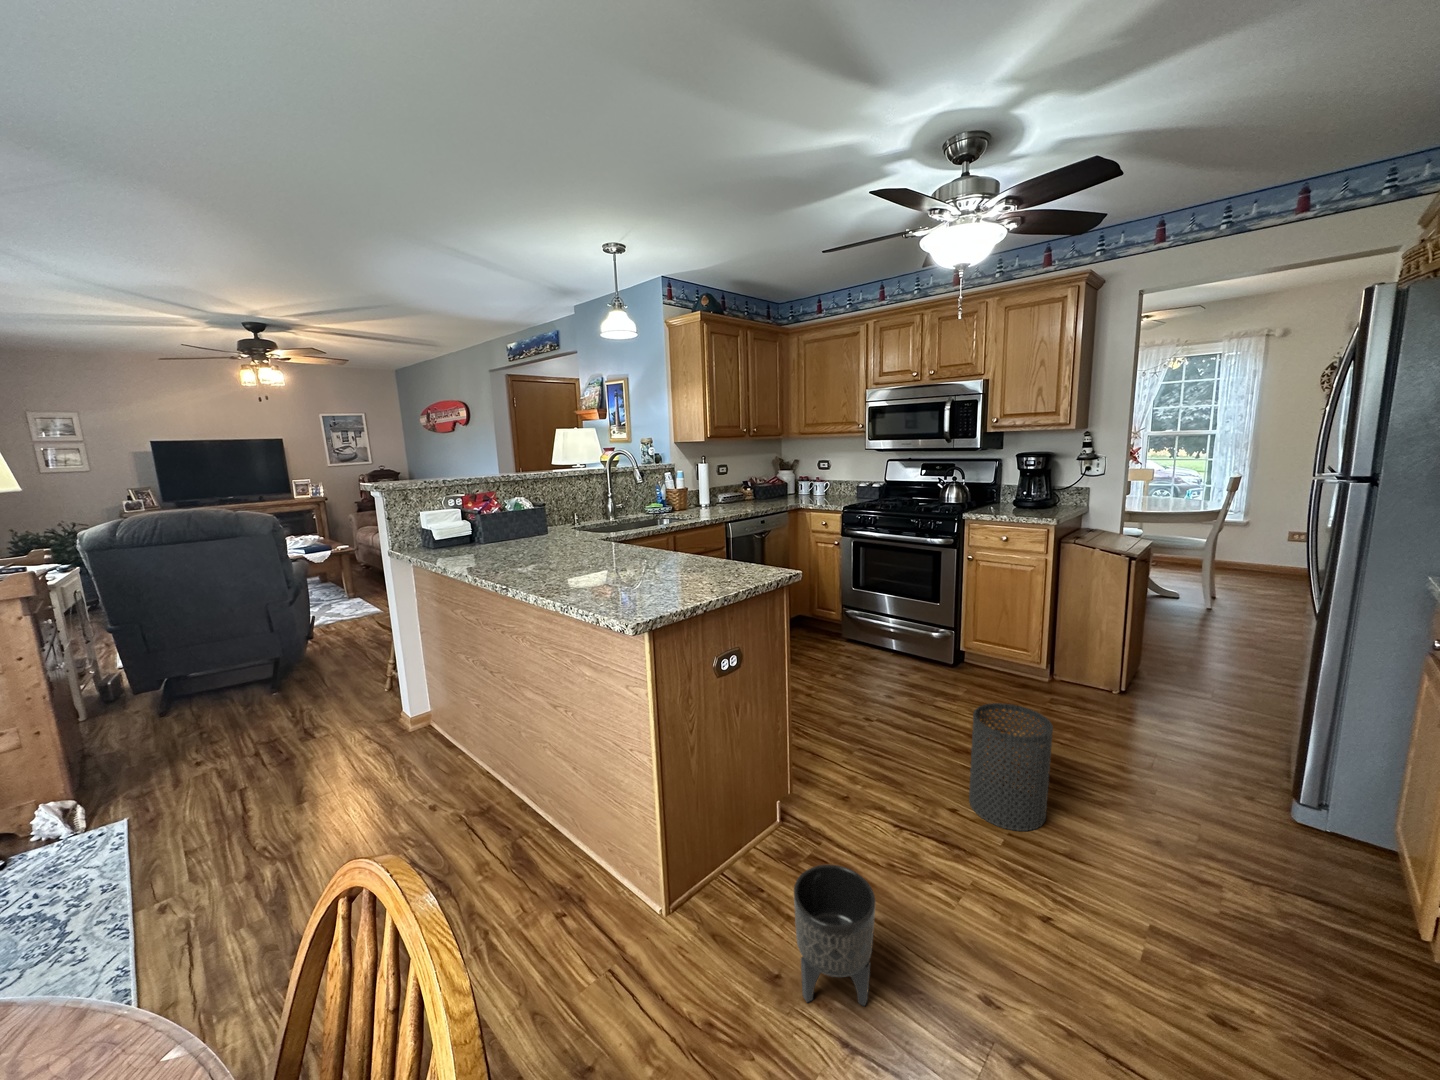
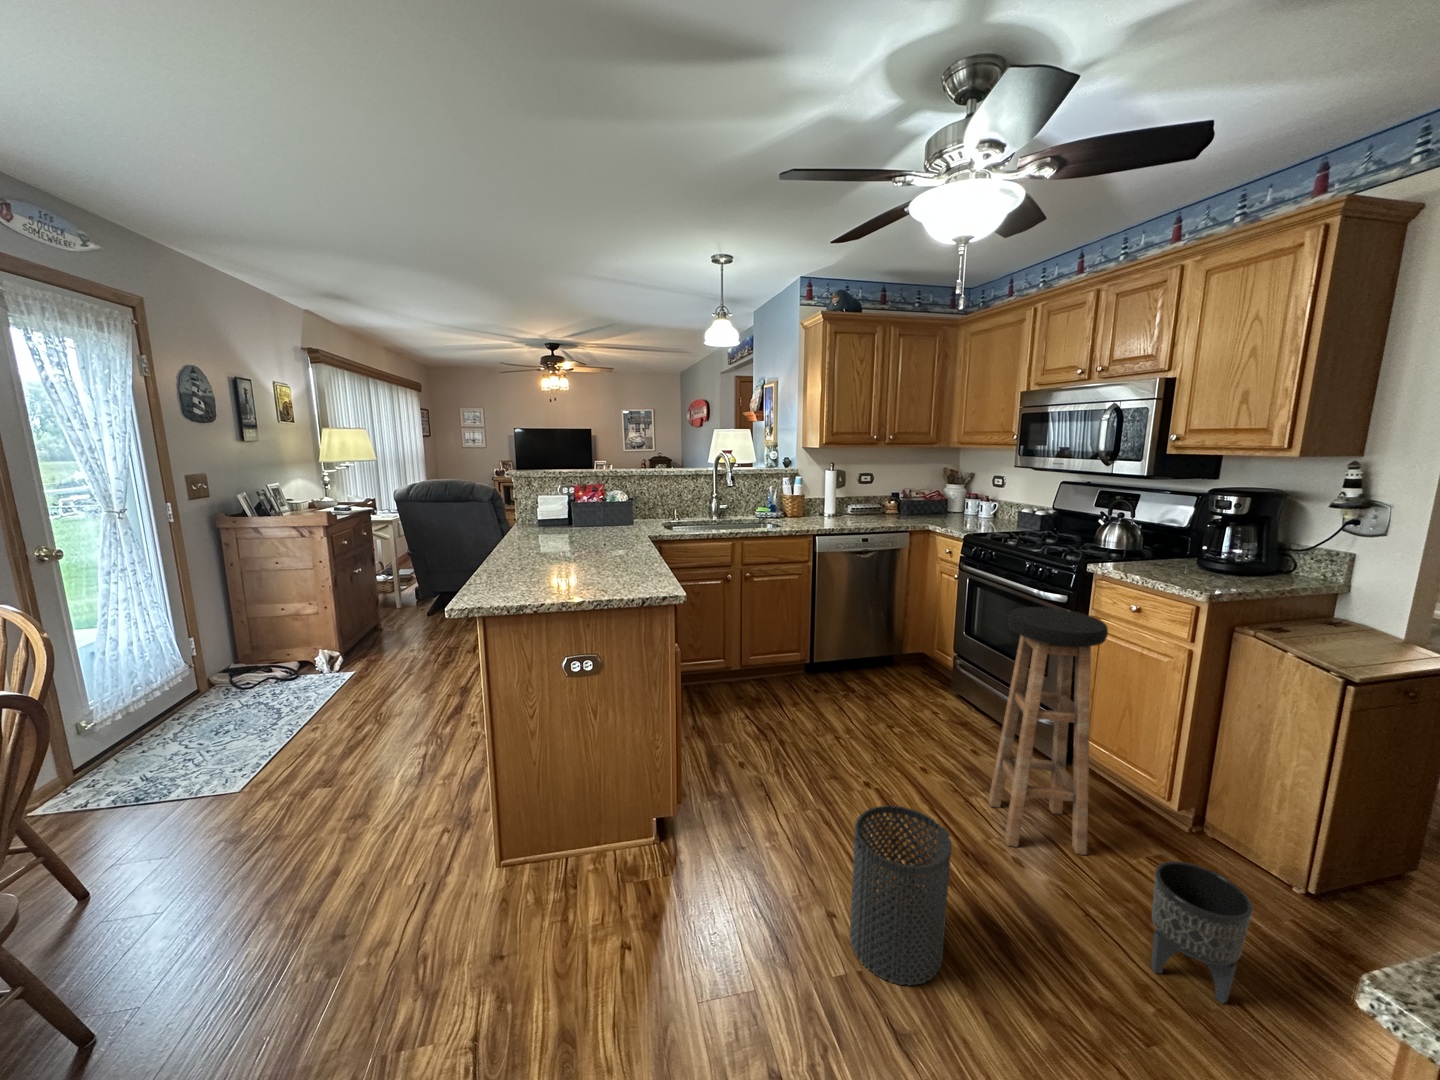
bar stool: none [947,544,1029,722] -> present [988,607,1108,855]
planter: present [794,865,876,1006] -> present [1151,861,1253,1003]

